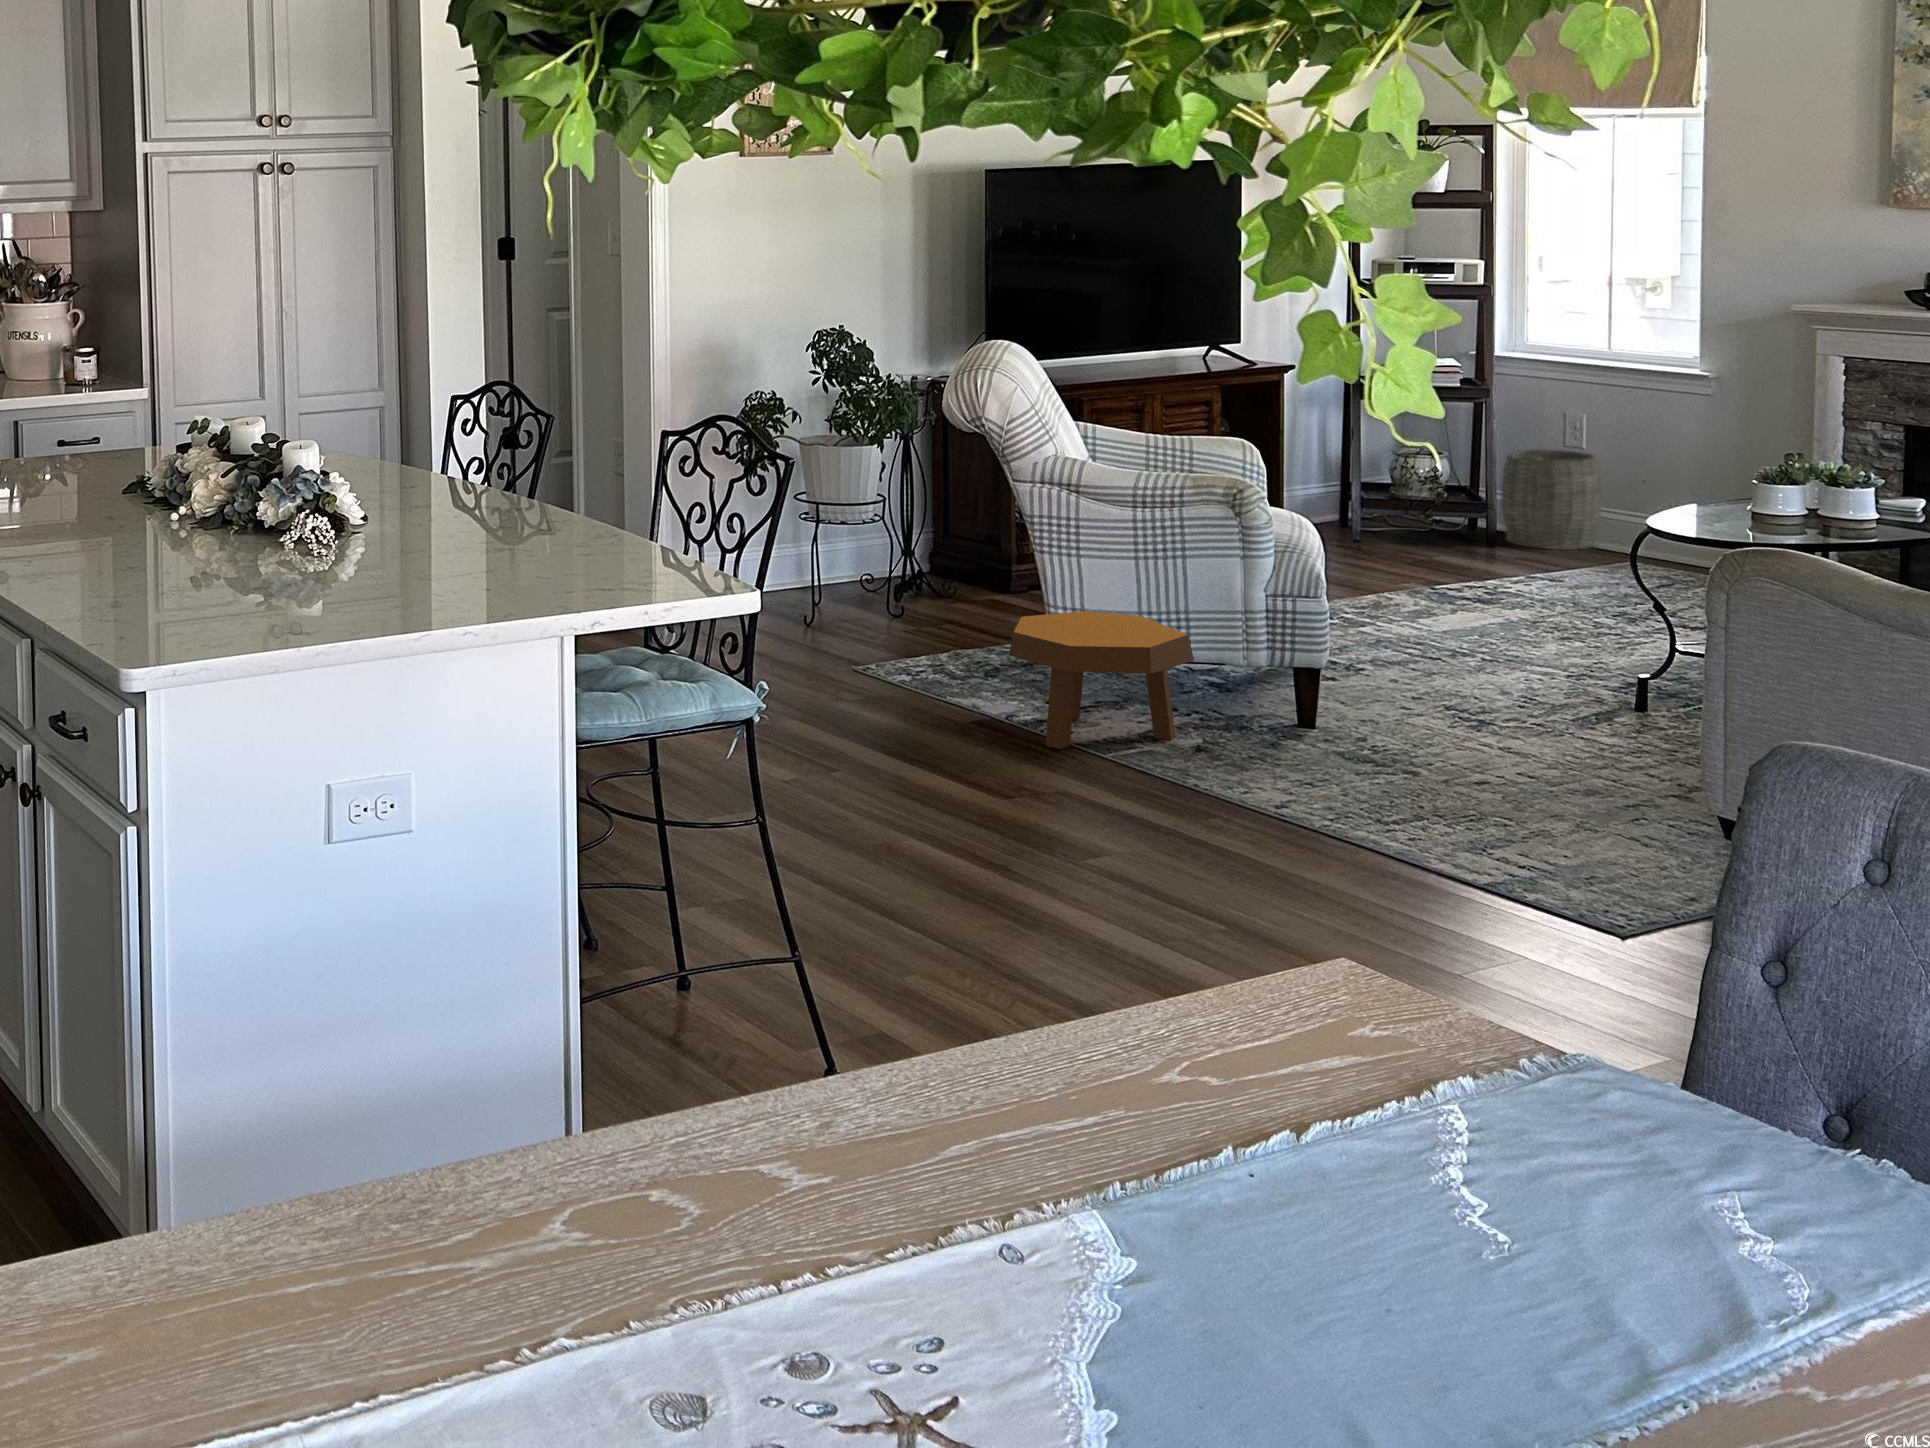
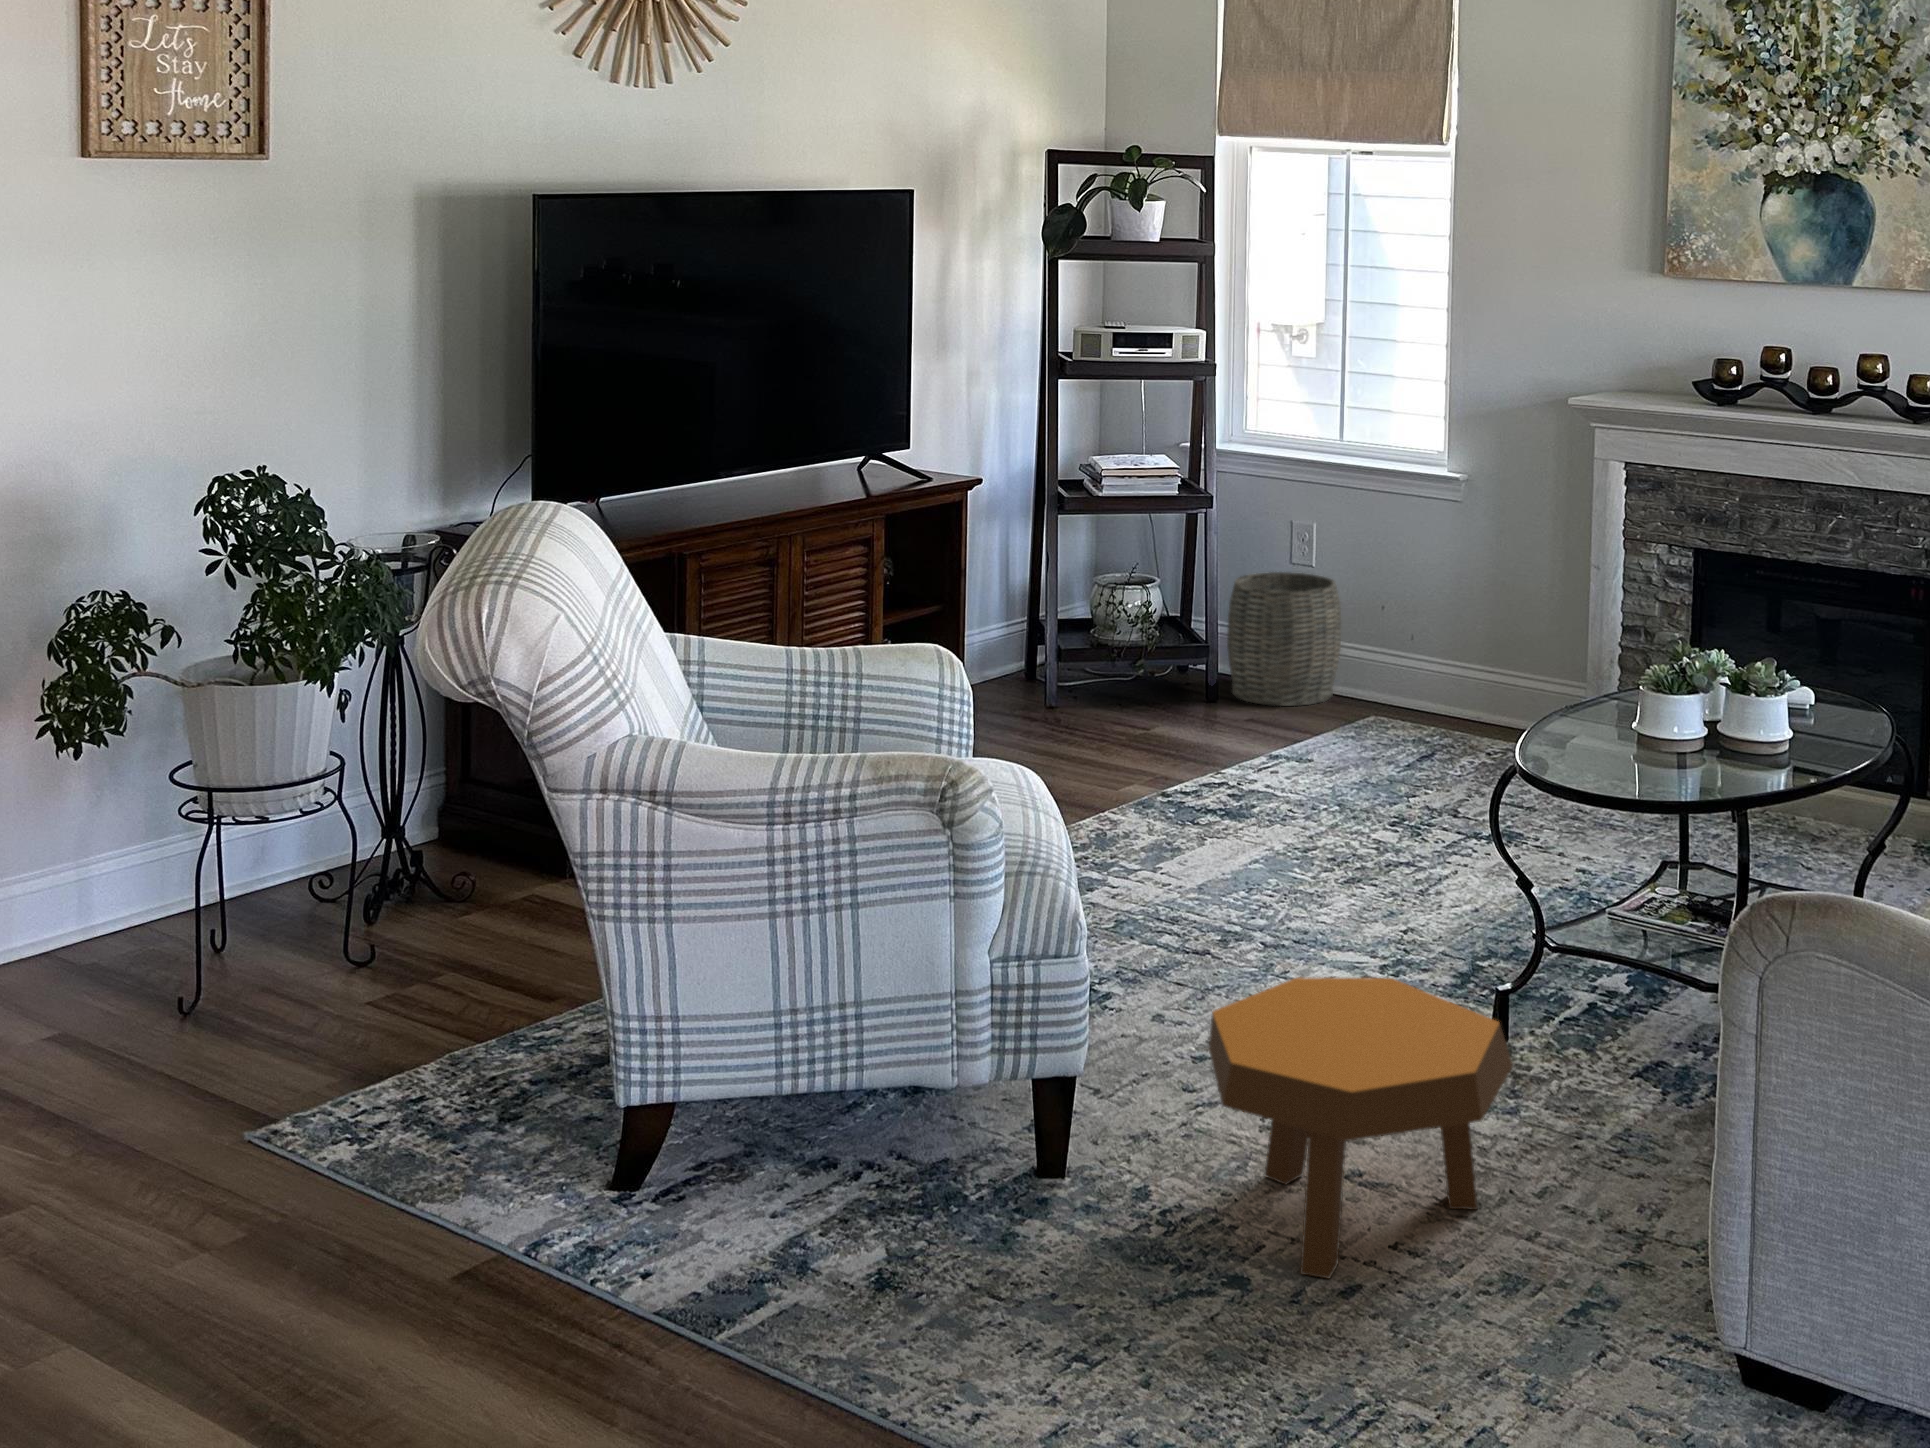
footstool: present [1009,611,1194,749] -> present [1209,977,1513,1278]

